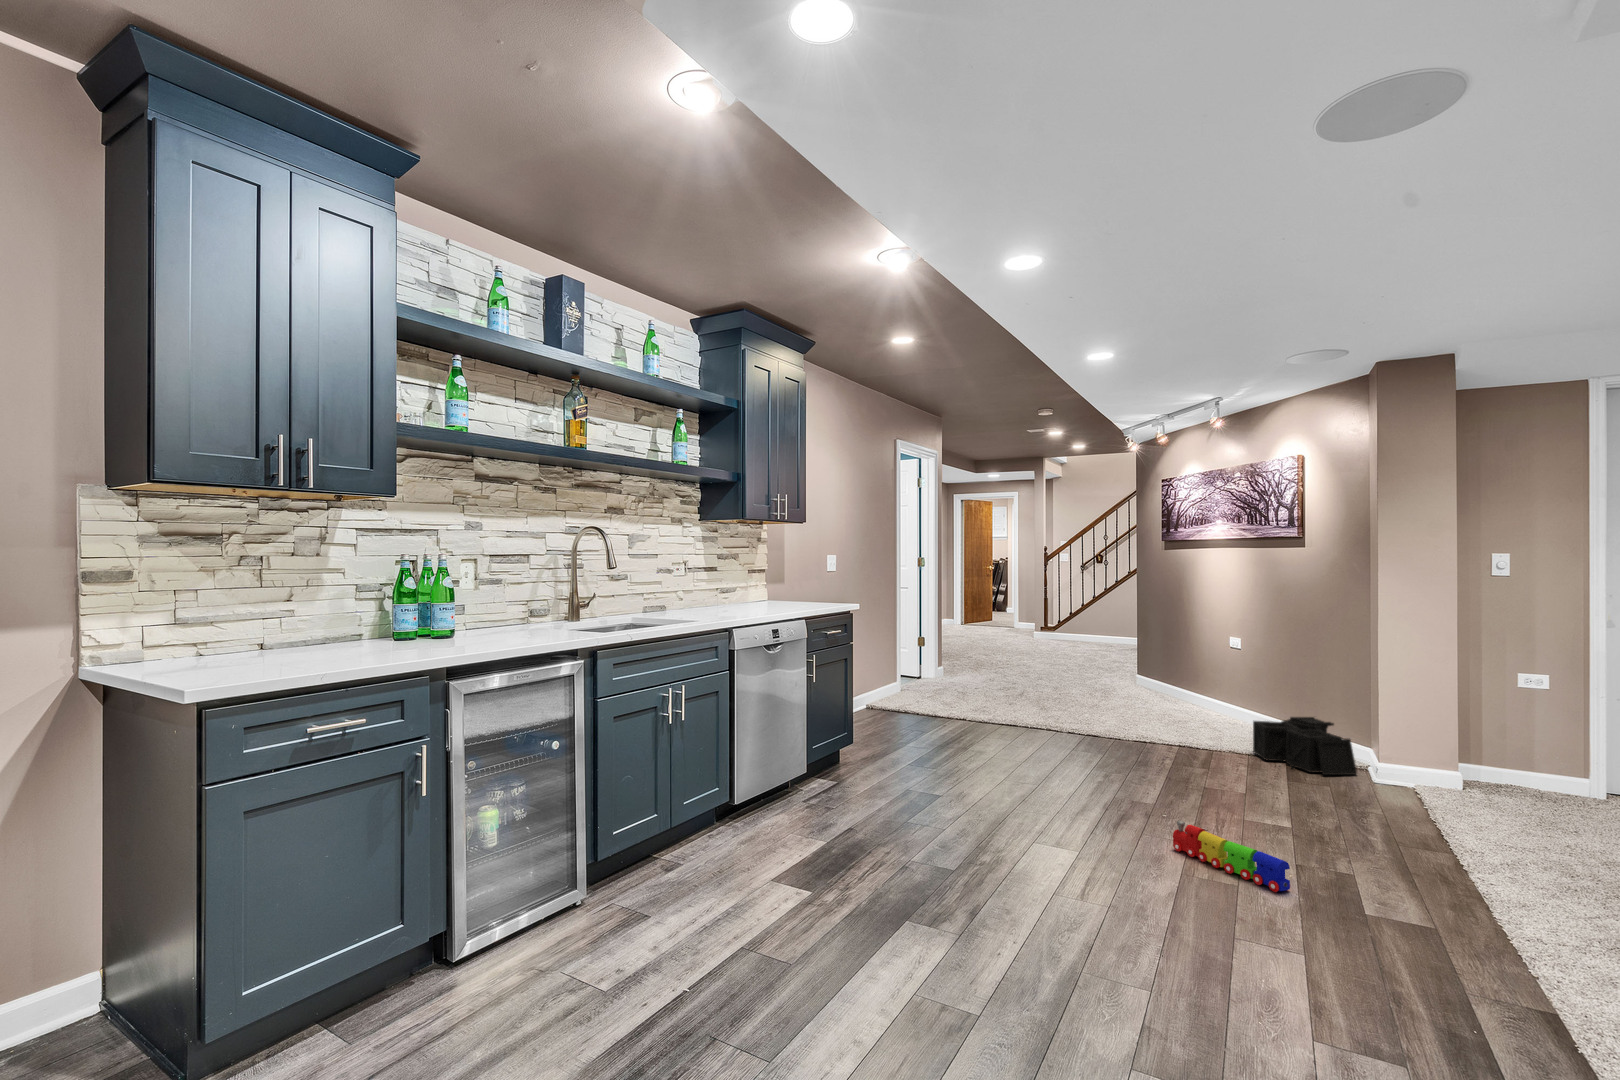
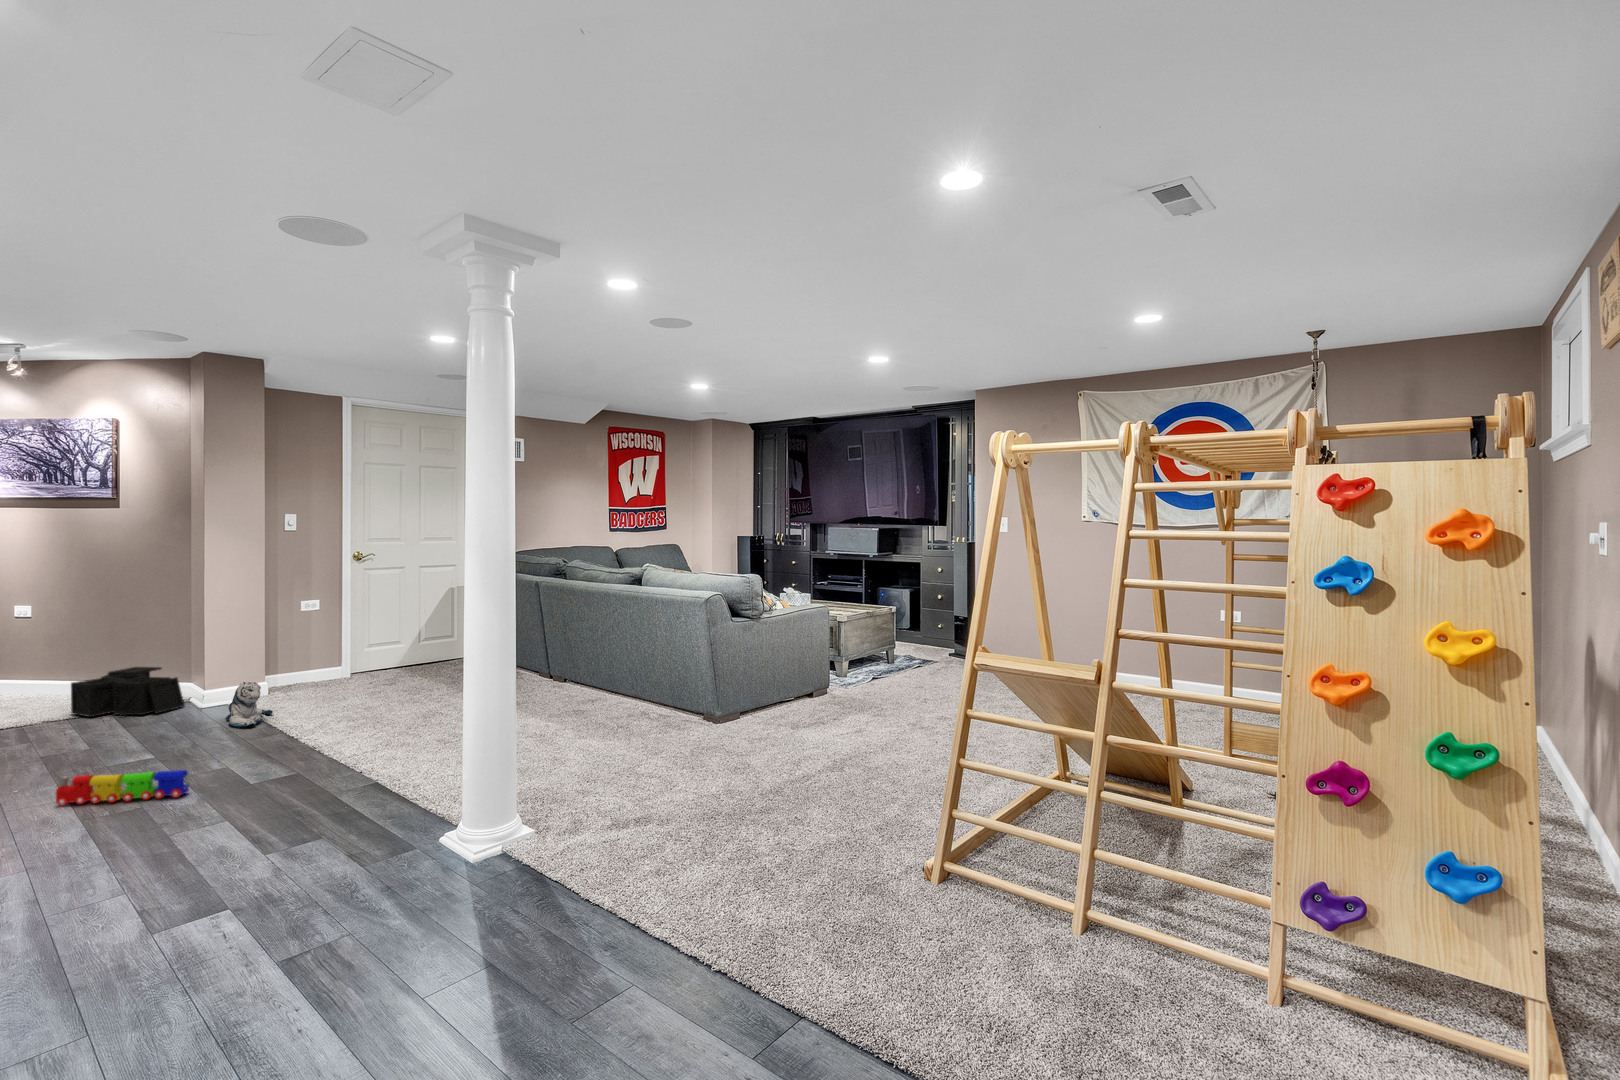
plush toy: none [1390,765,1453,827] -> present [225,682,273,727]

